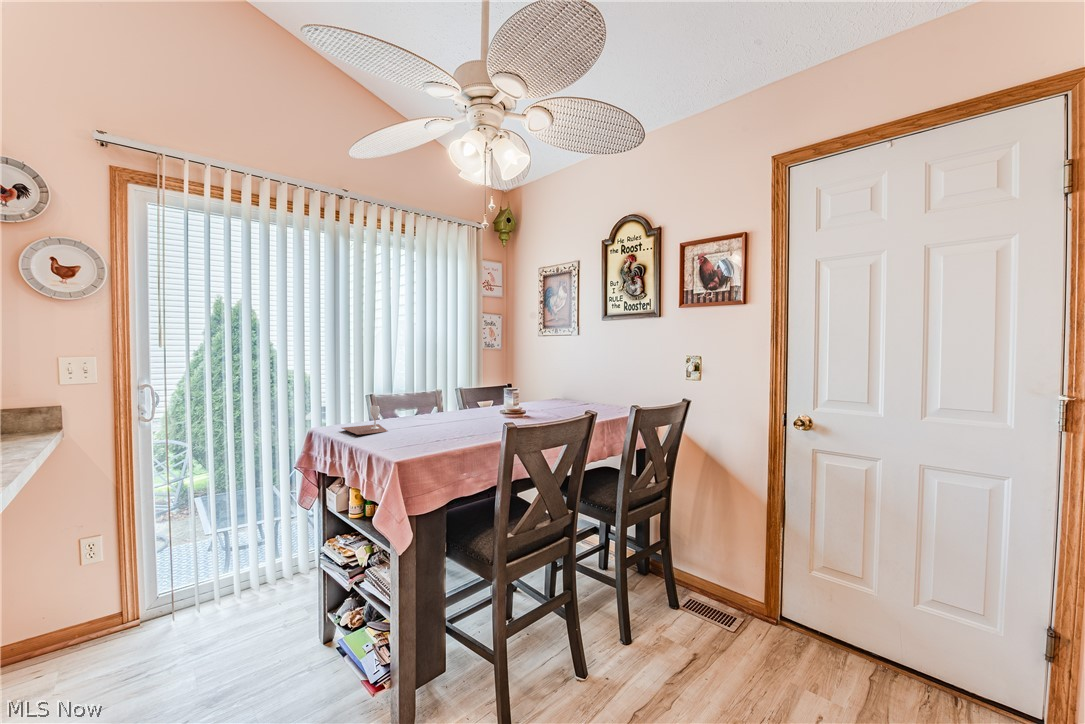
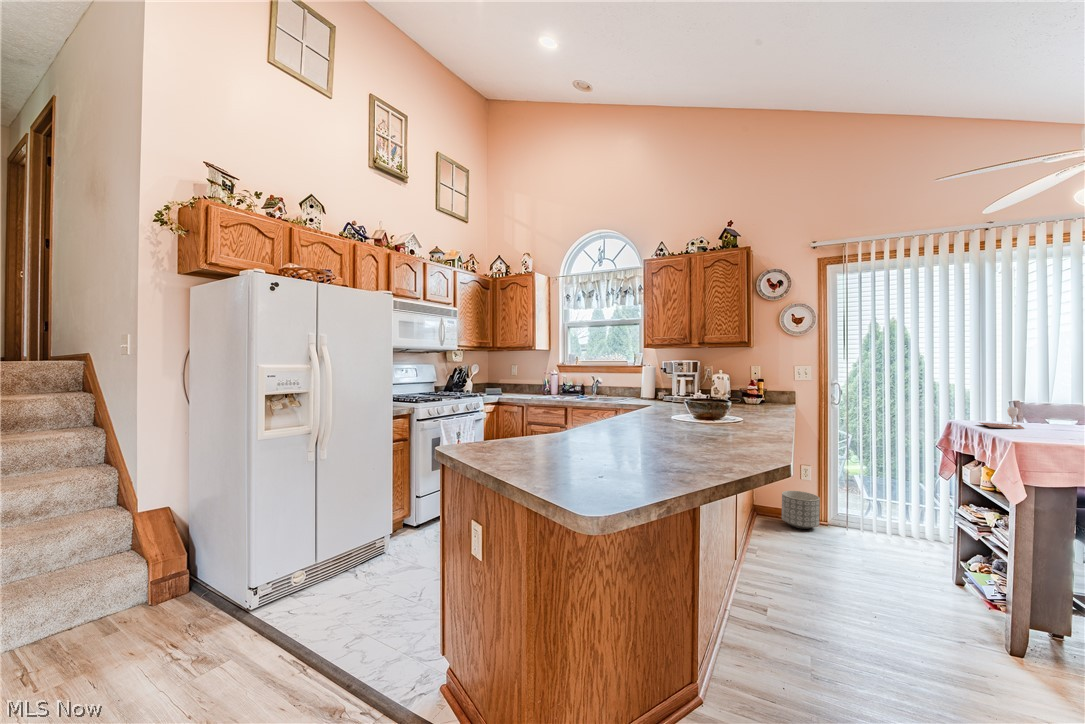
planter: none [29,586,118,672] -> present [782,491,820,529]

